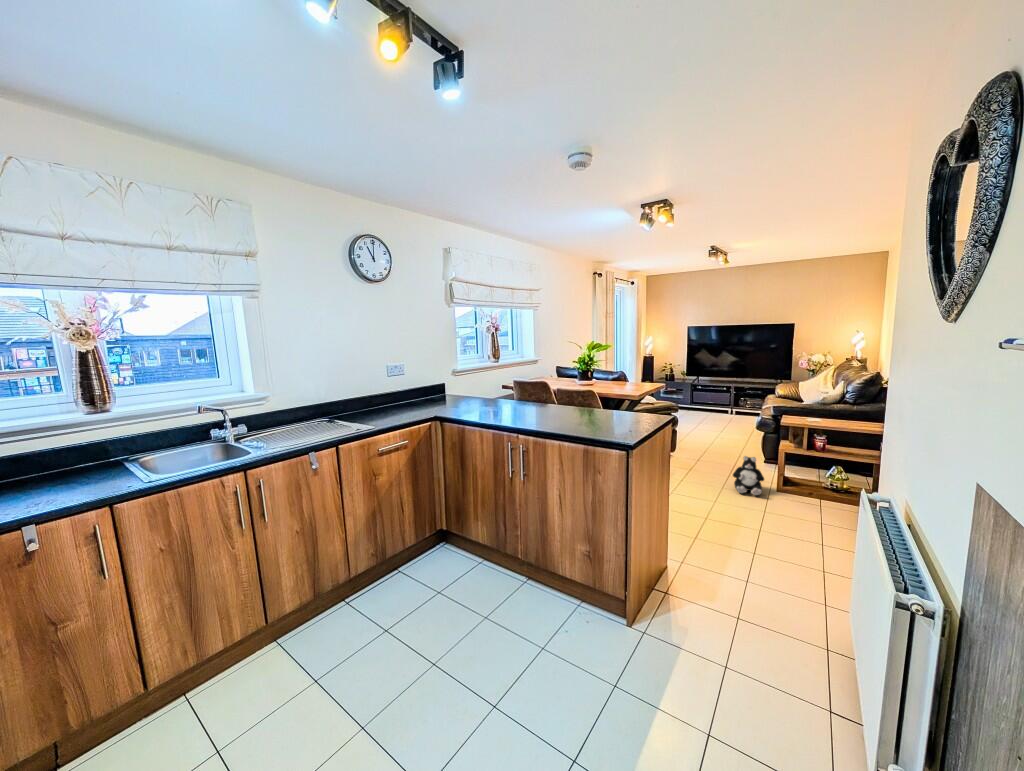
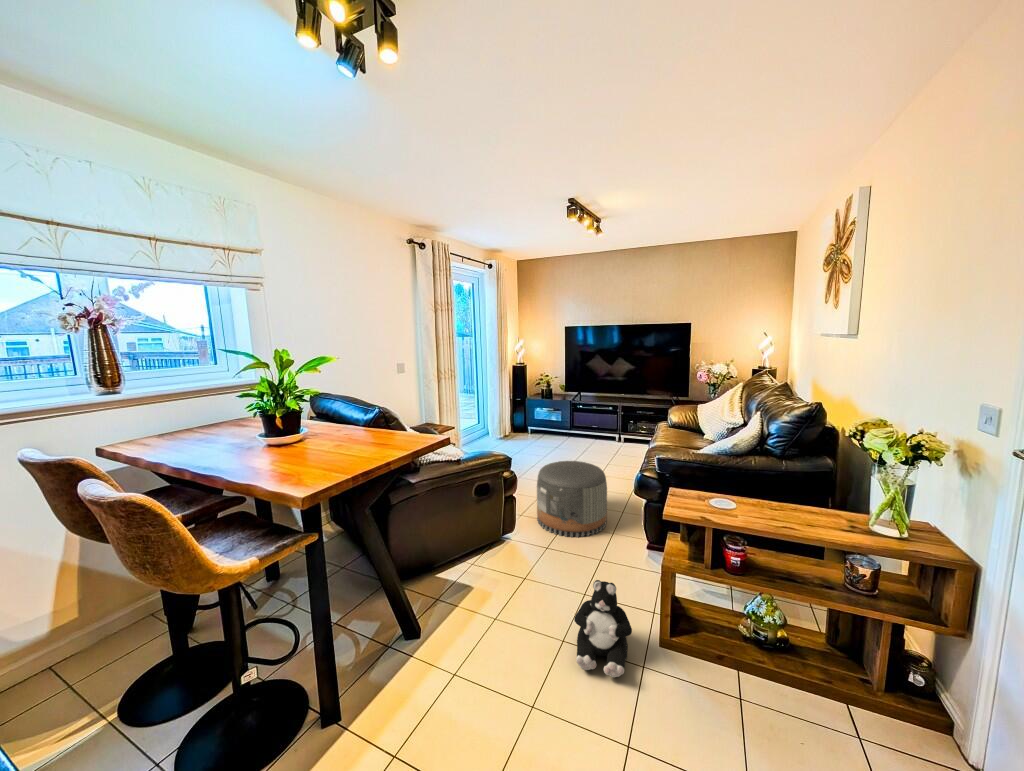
pouf: none [688,414,737,457] -> present [537,461,607,537]

